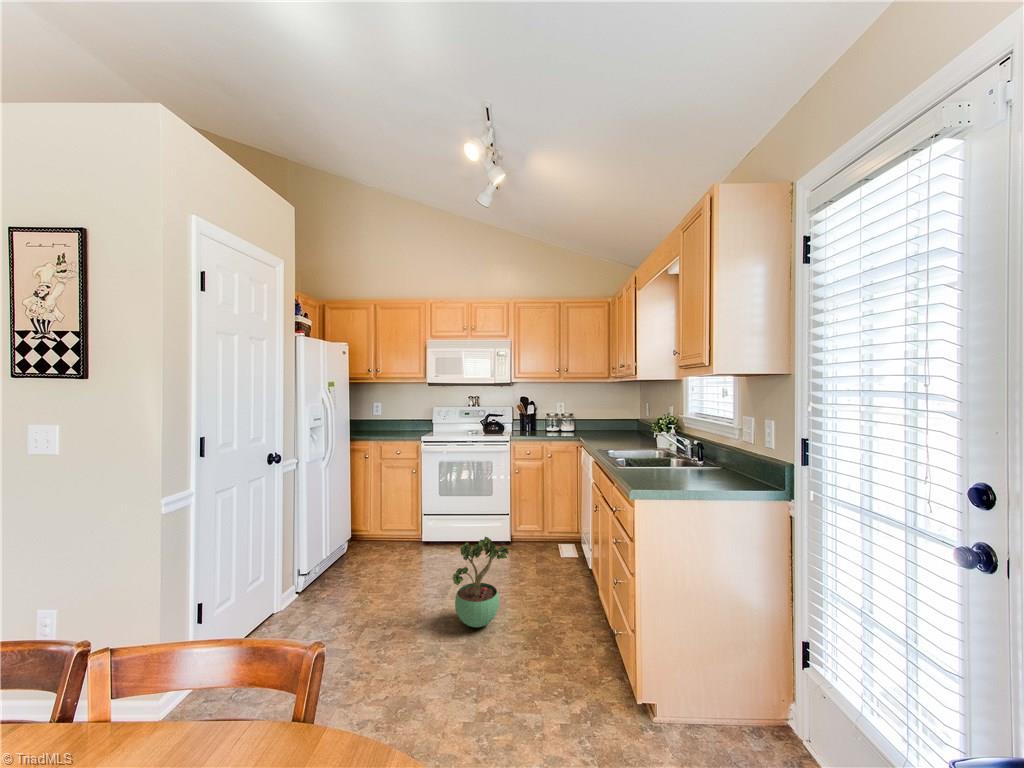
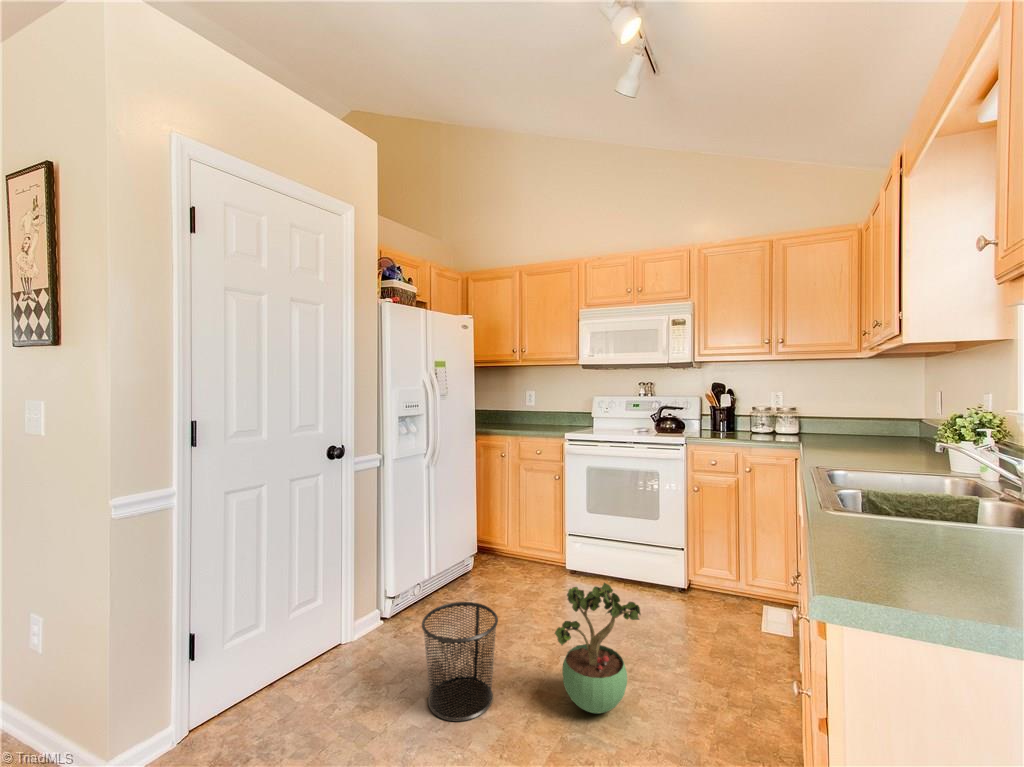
waste bin: none [349,571,410,661] -> present [422,602,498,721]

